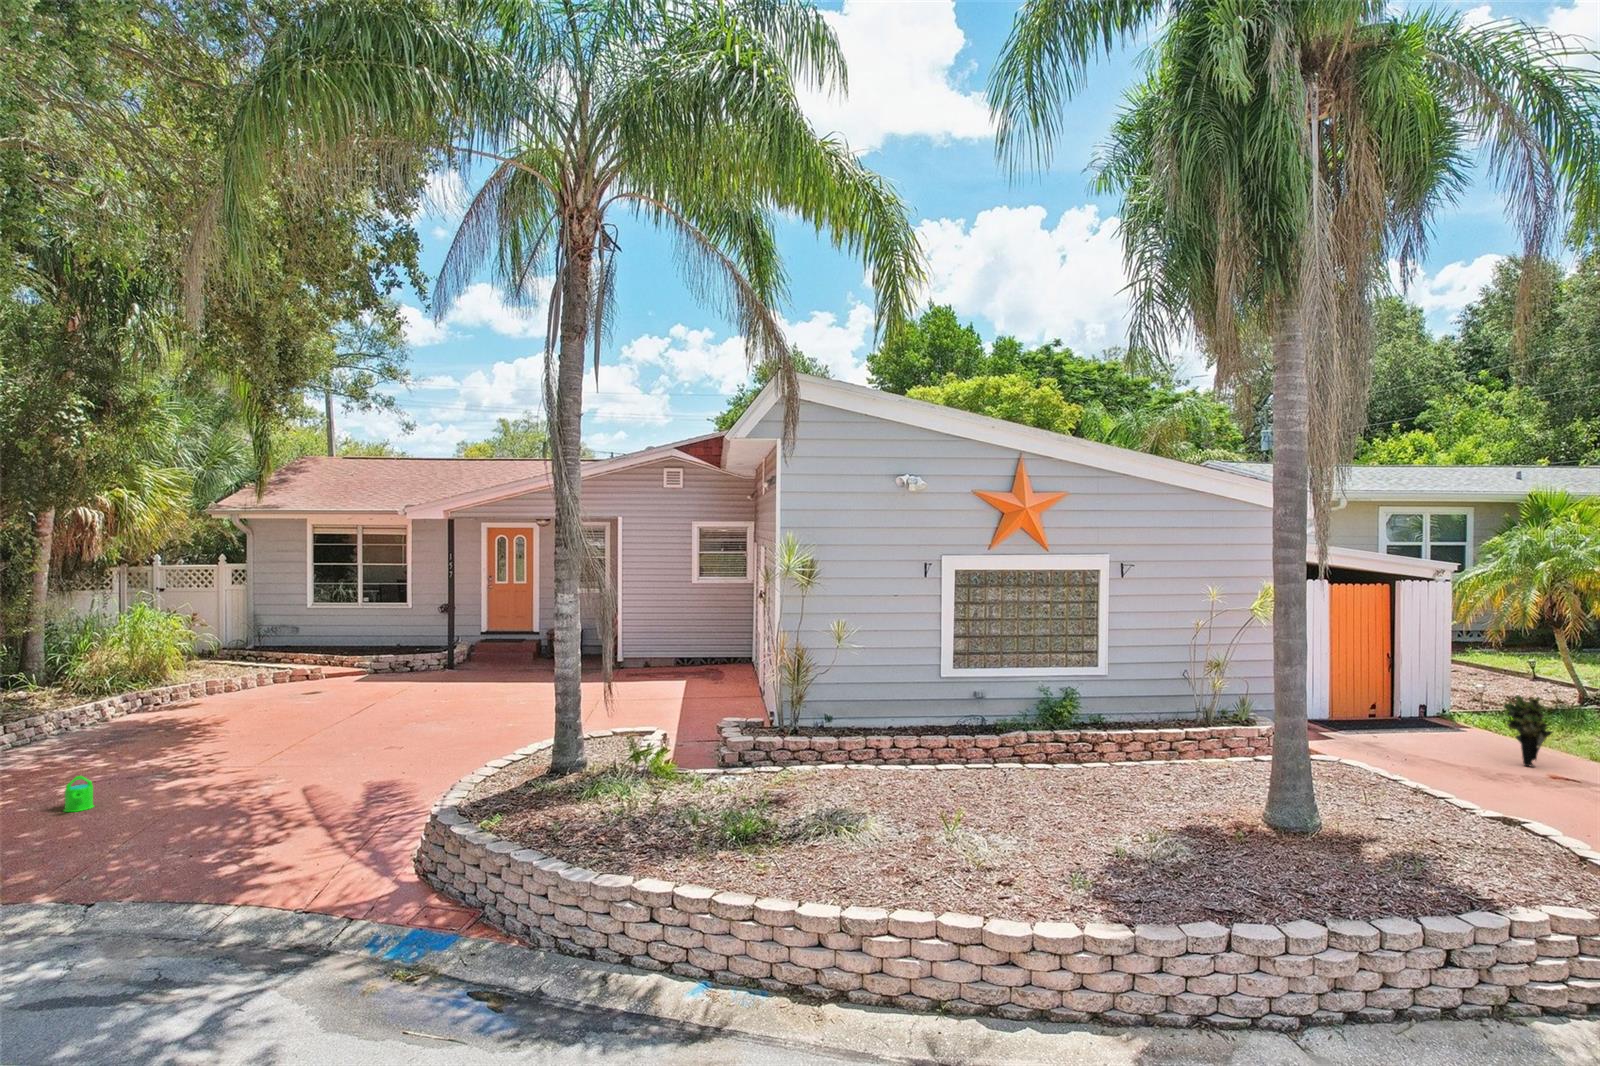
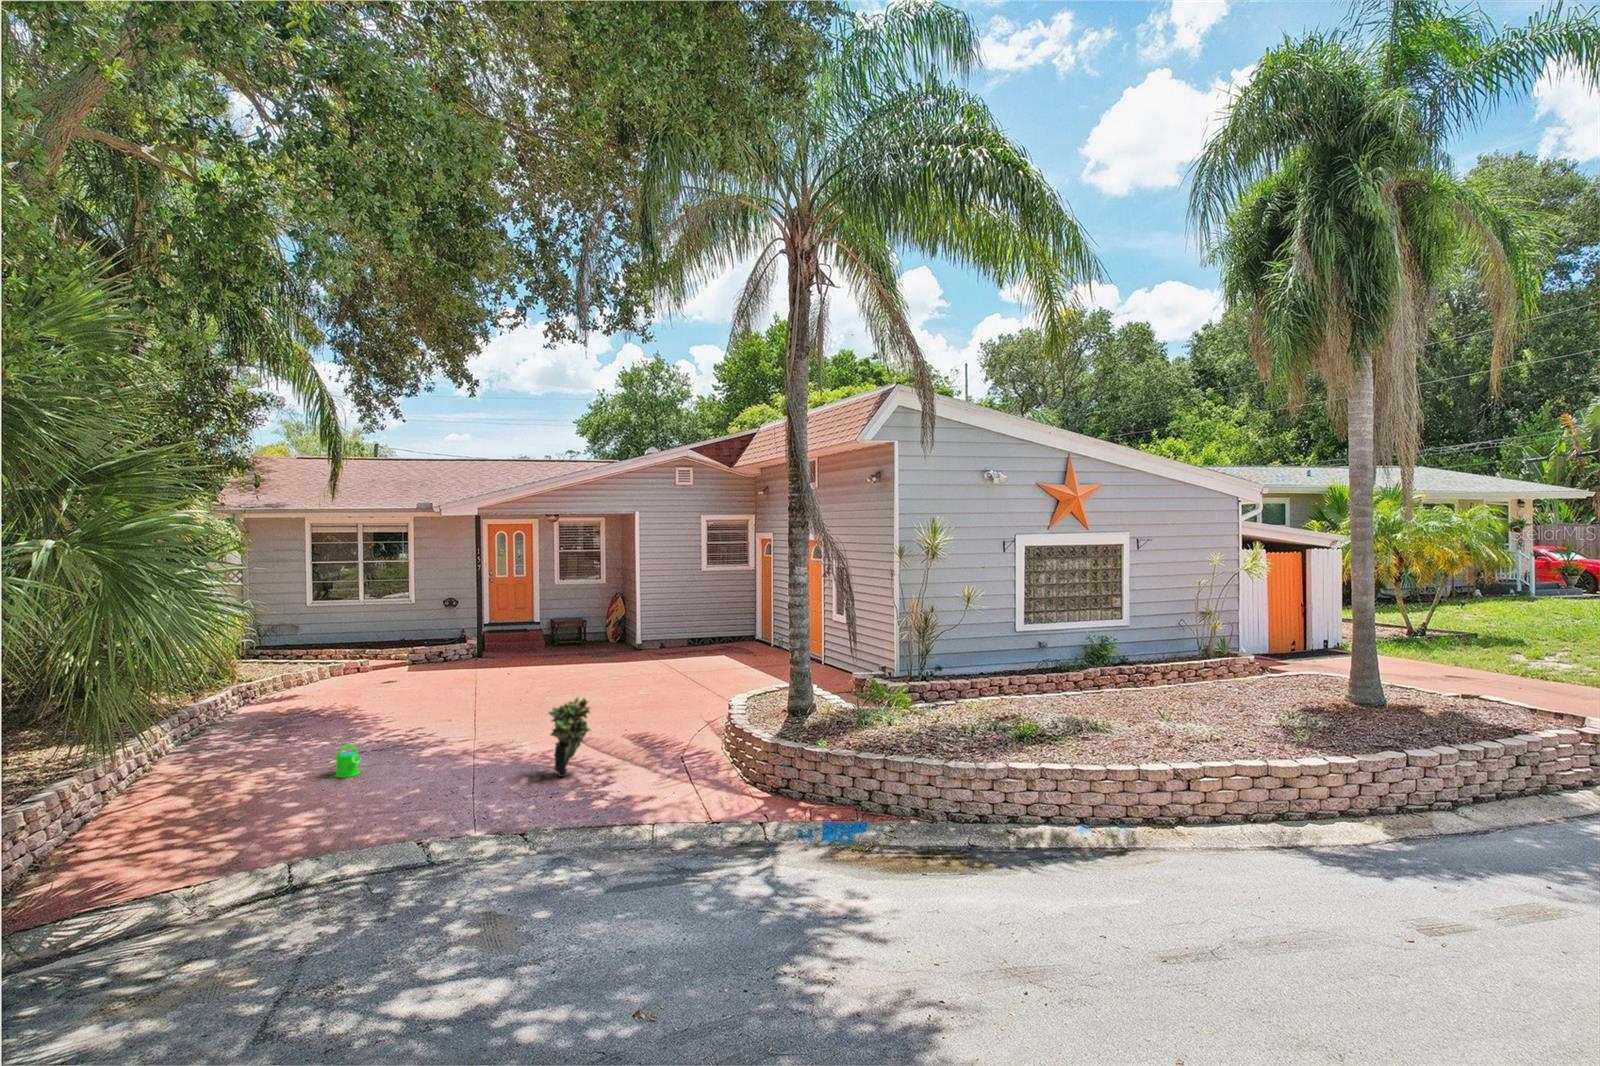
potted plant: present [1504,695,1553,766] -> present [549,698,591,777]

